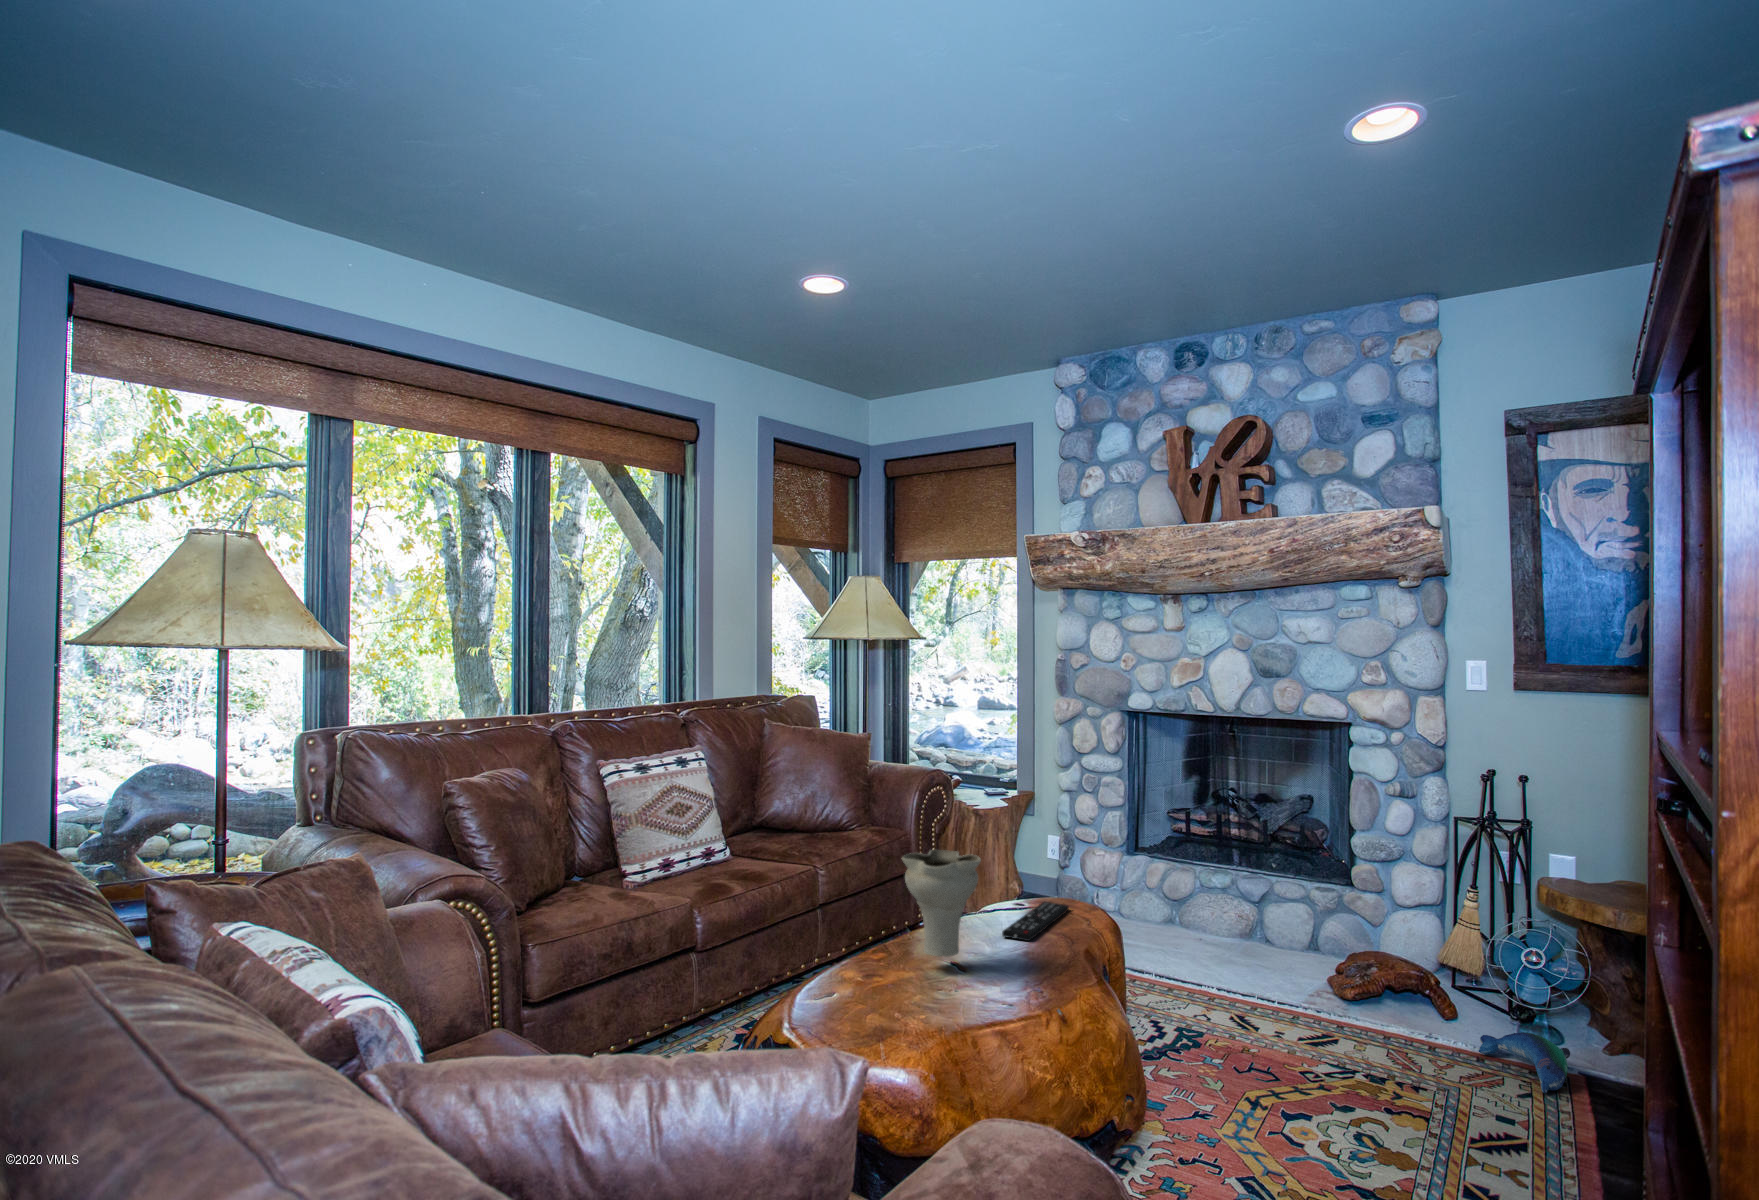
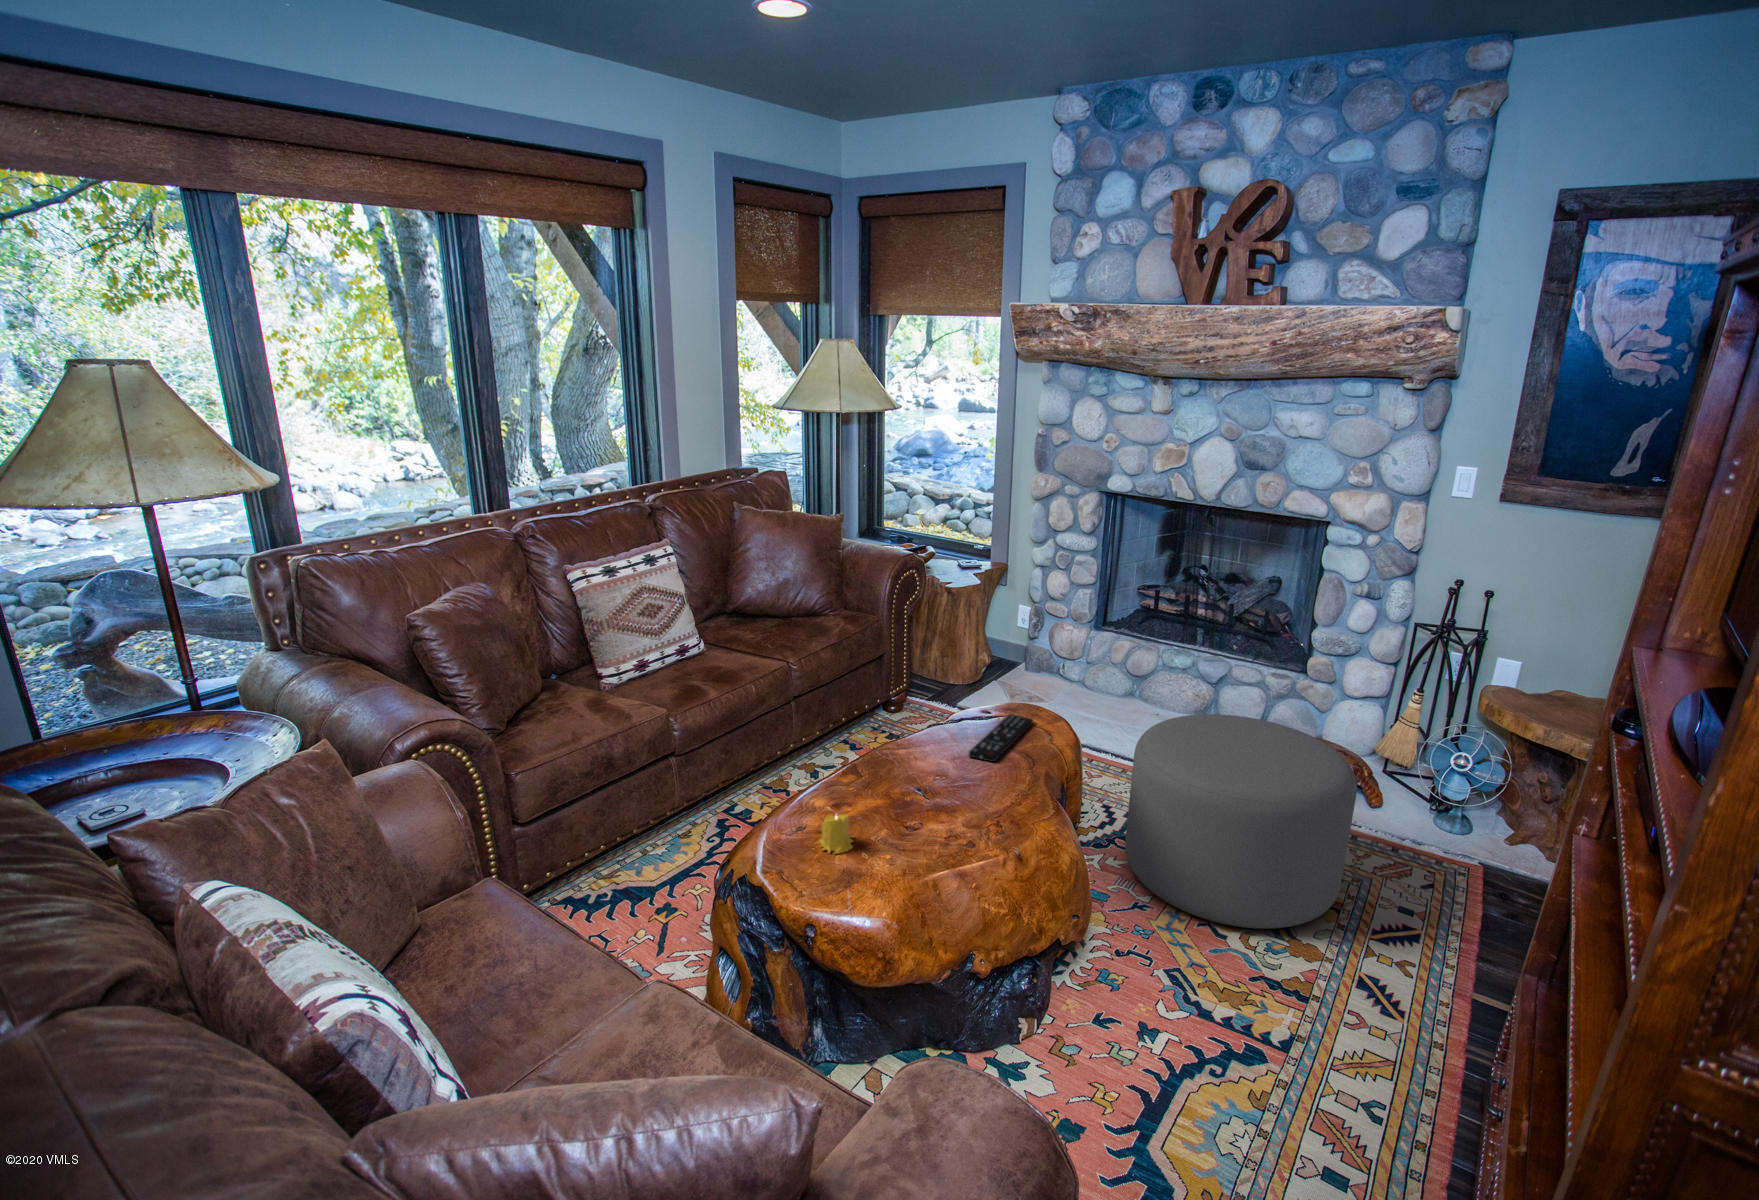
vase: present [902,850,981,957] -> none [859,686,962,788]
ottoman: none [1179,903,1423,1135] -> present [1125,714,1357,929]
candle: none [843,970,884,1017] -> present [819,814,854,854]
plush toy: present [1479,1032,1570,1093] -> none [1395,827,1476,885]

